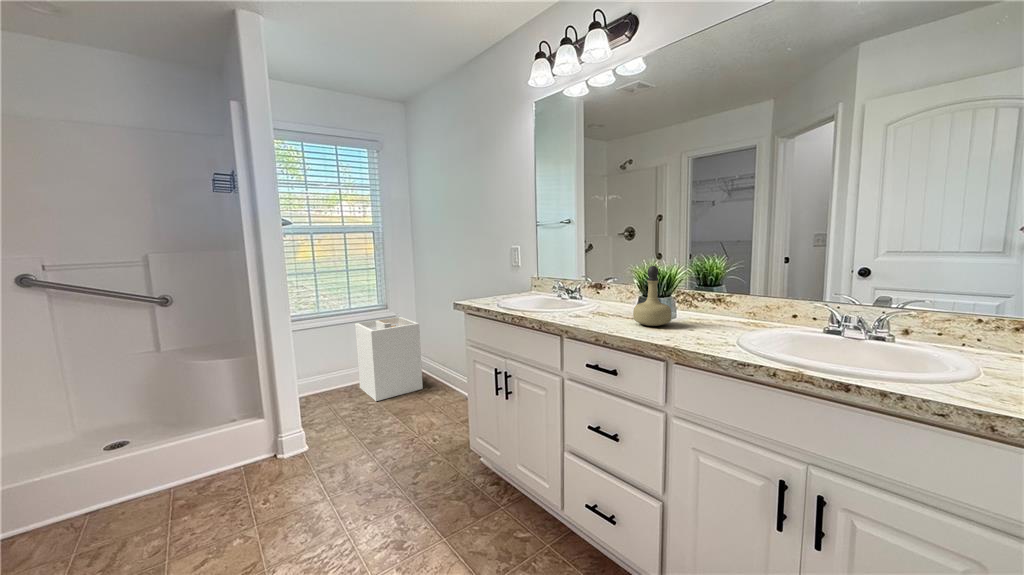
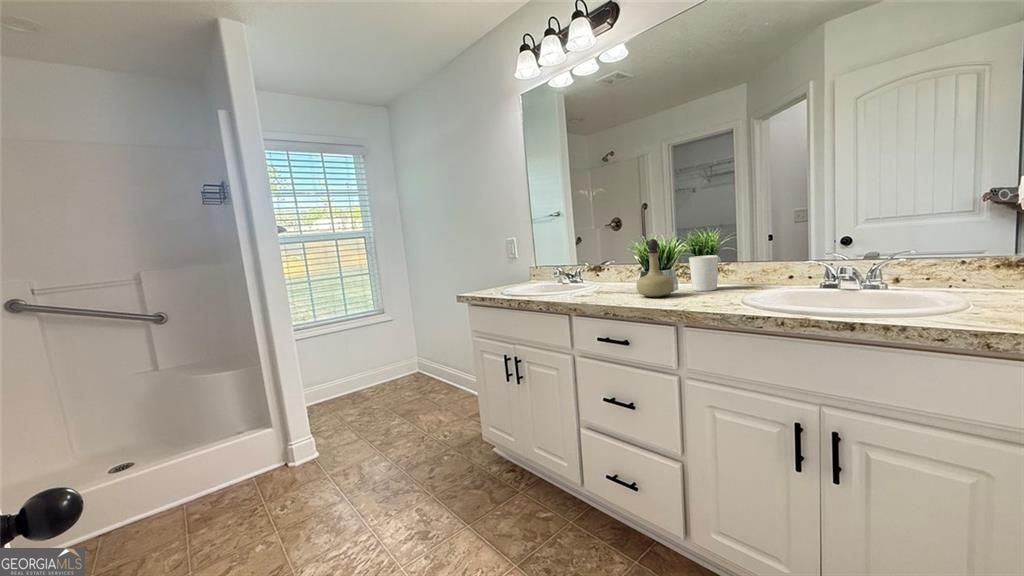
candle holder: none [691,285,722,323] -> present [689,255,718,291]
laundry hamper: present [355,317,423,401] -> none [354,320,426,404]

